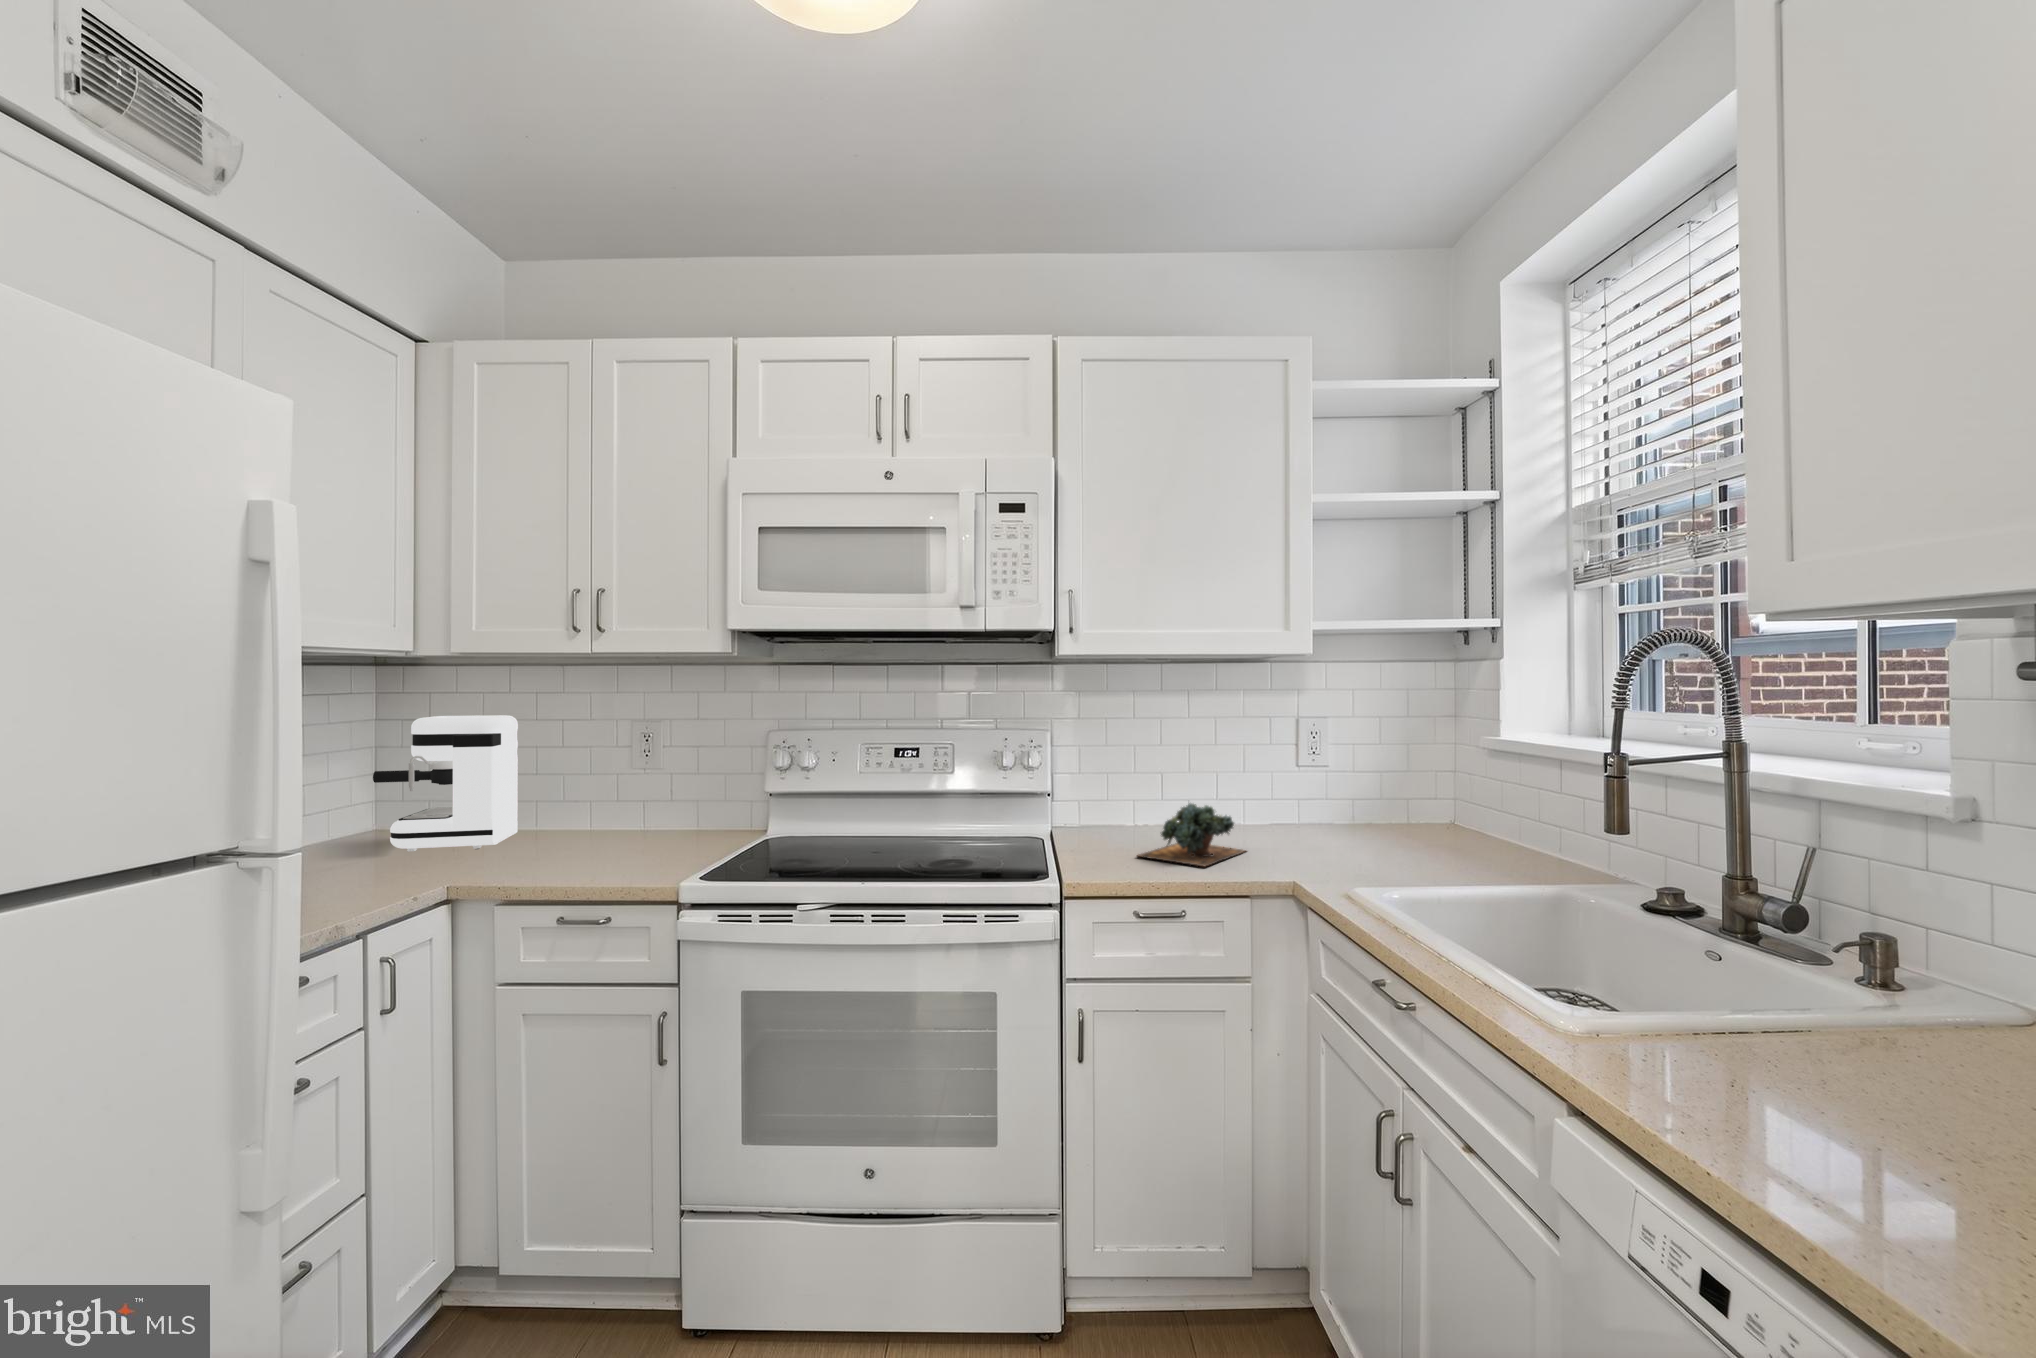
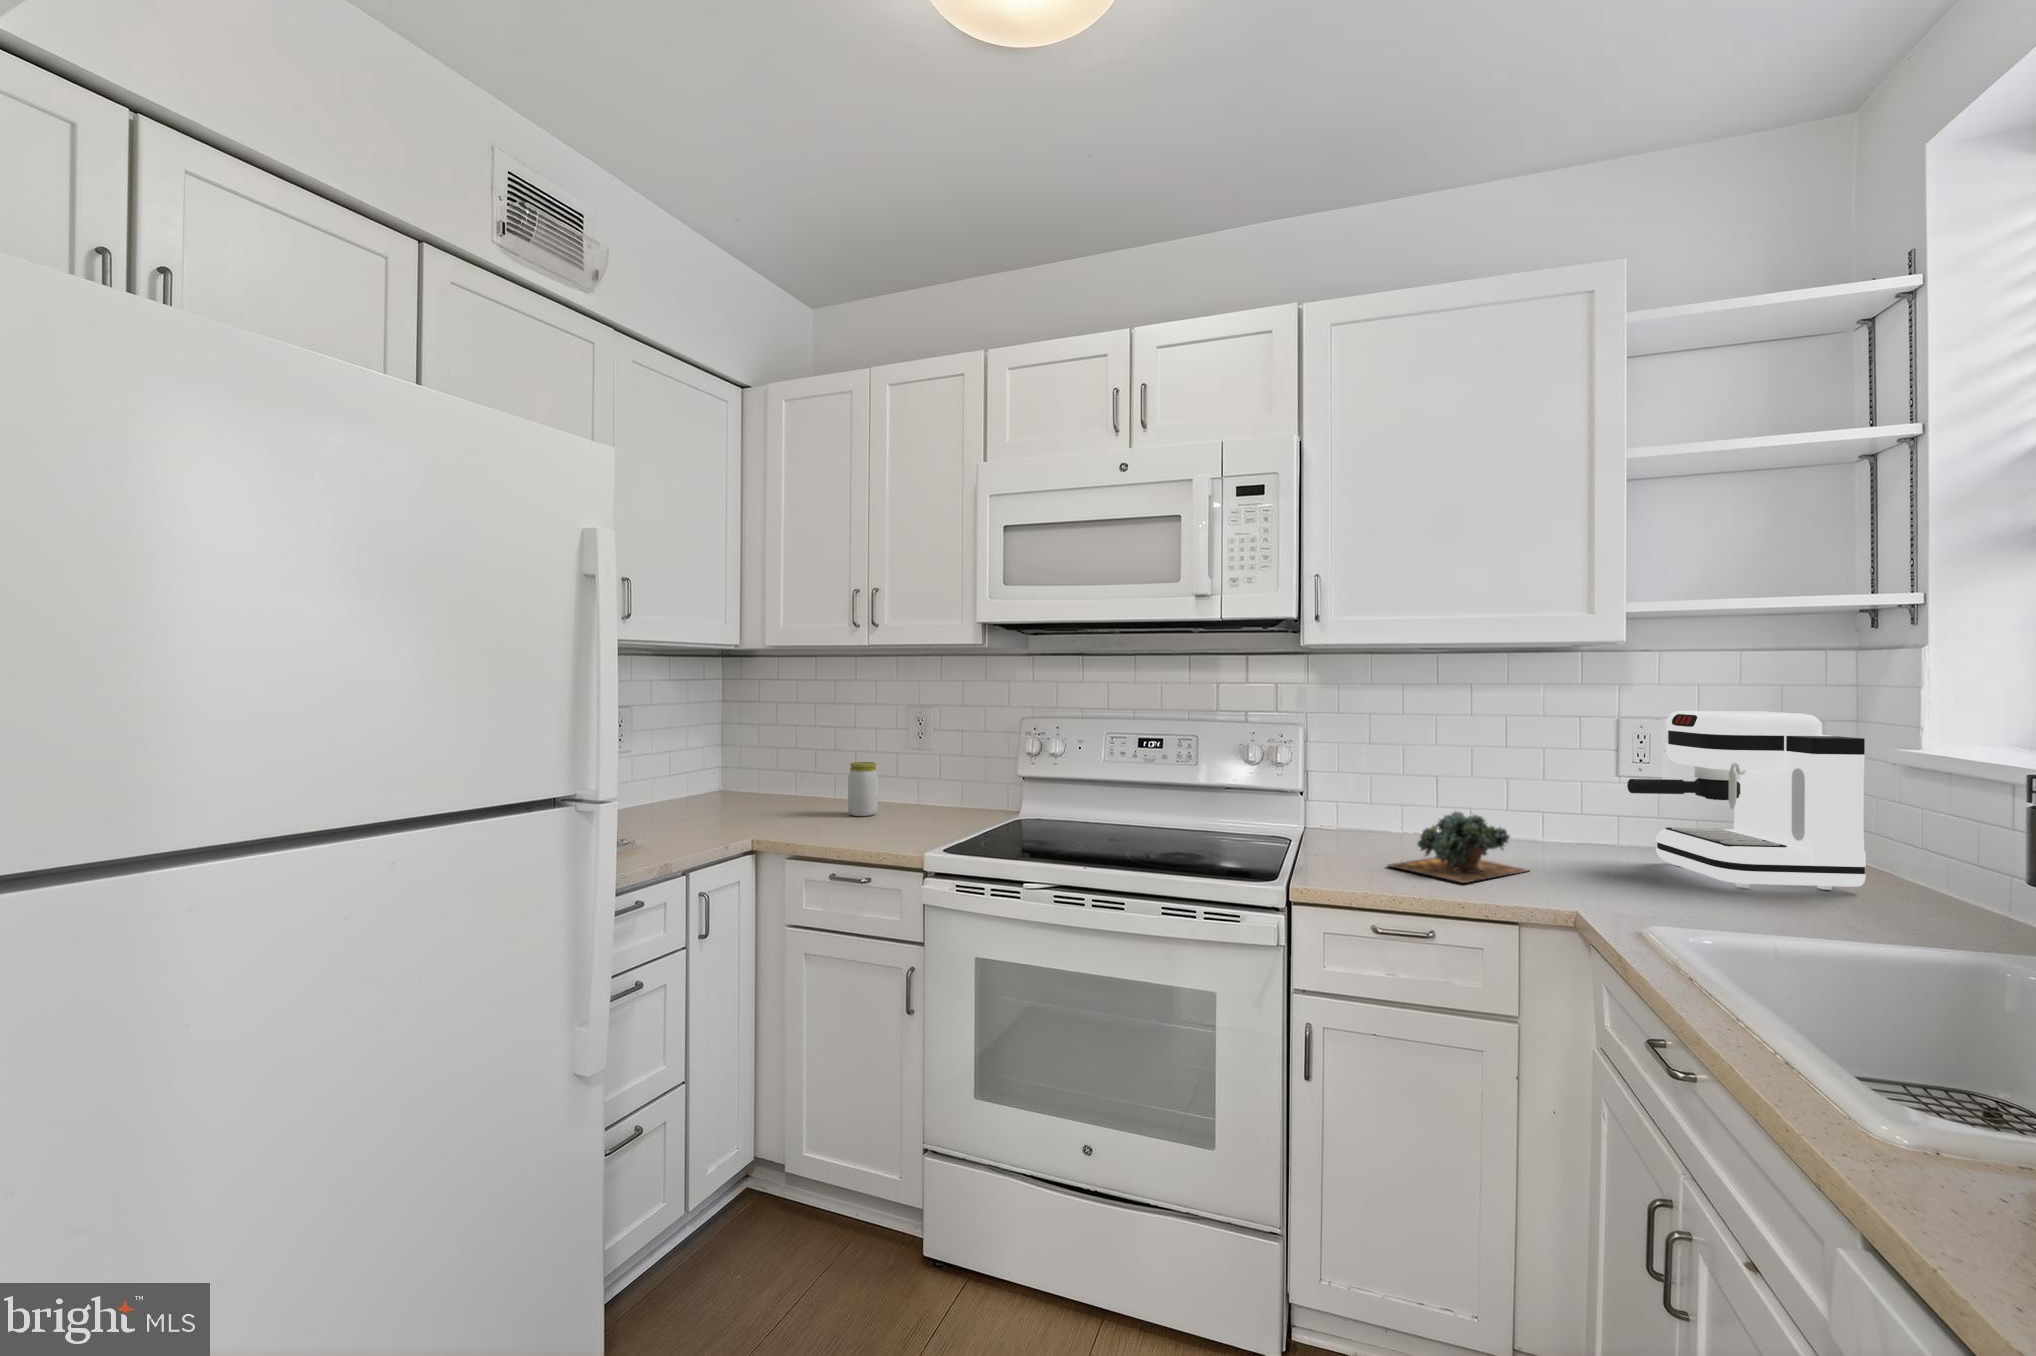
coffee maker: present [373,715,518,852] -> present [1627,711,1866,890]
jar: none [565,783,602,845] -> present [848,762,878,816]

